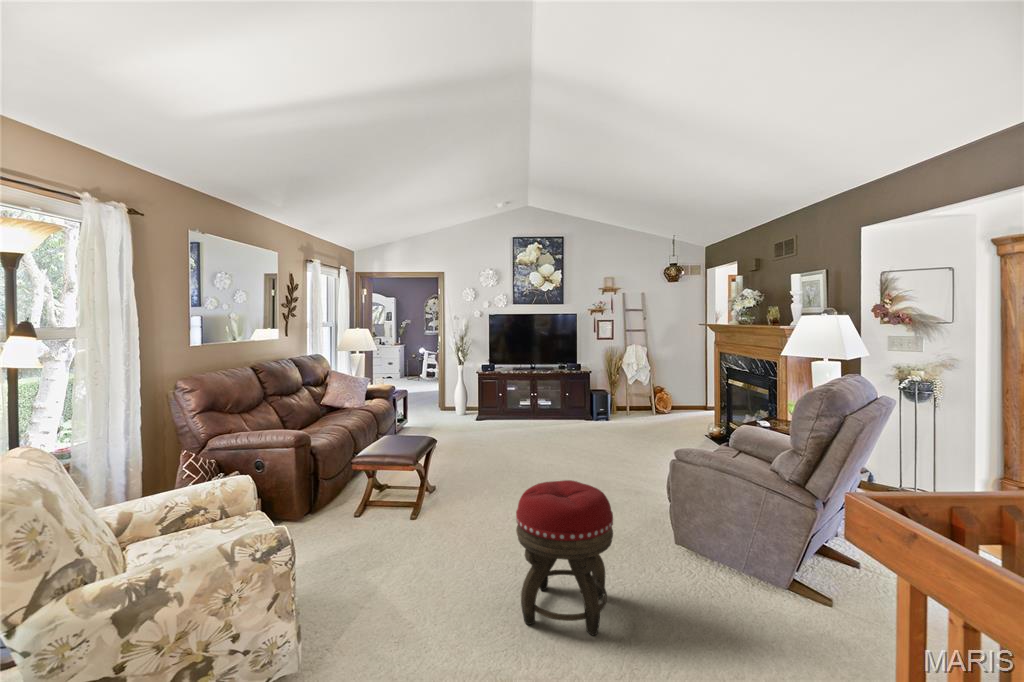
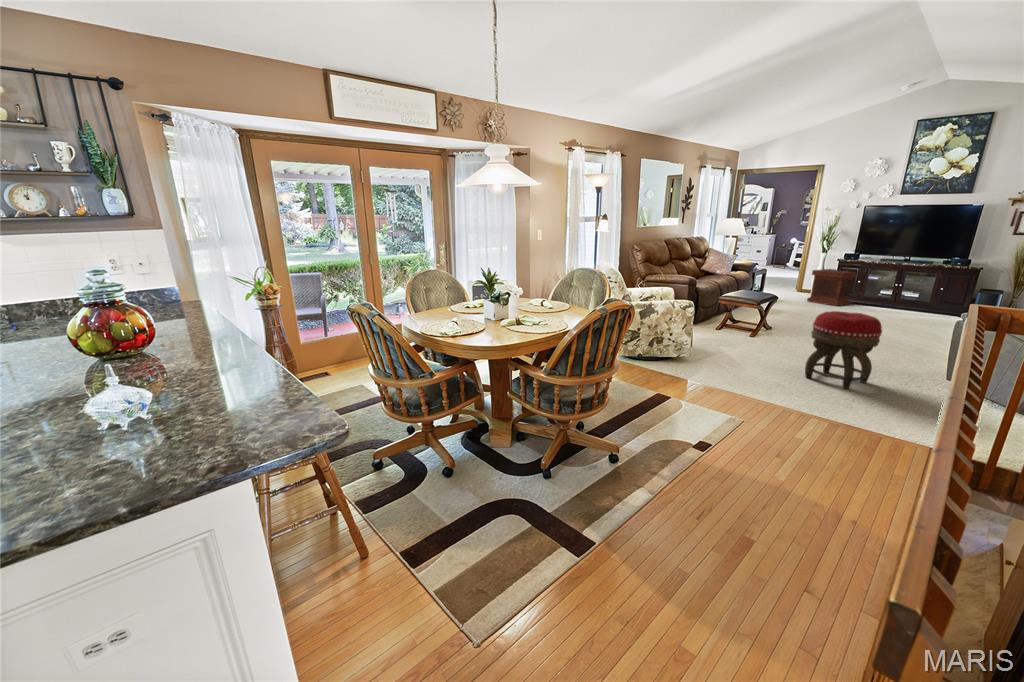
side table: none [455,384,500,427] -> present [807,269,857,306]

